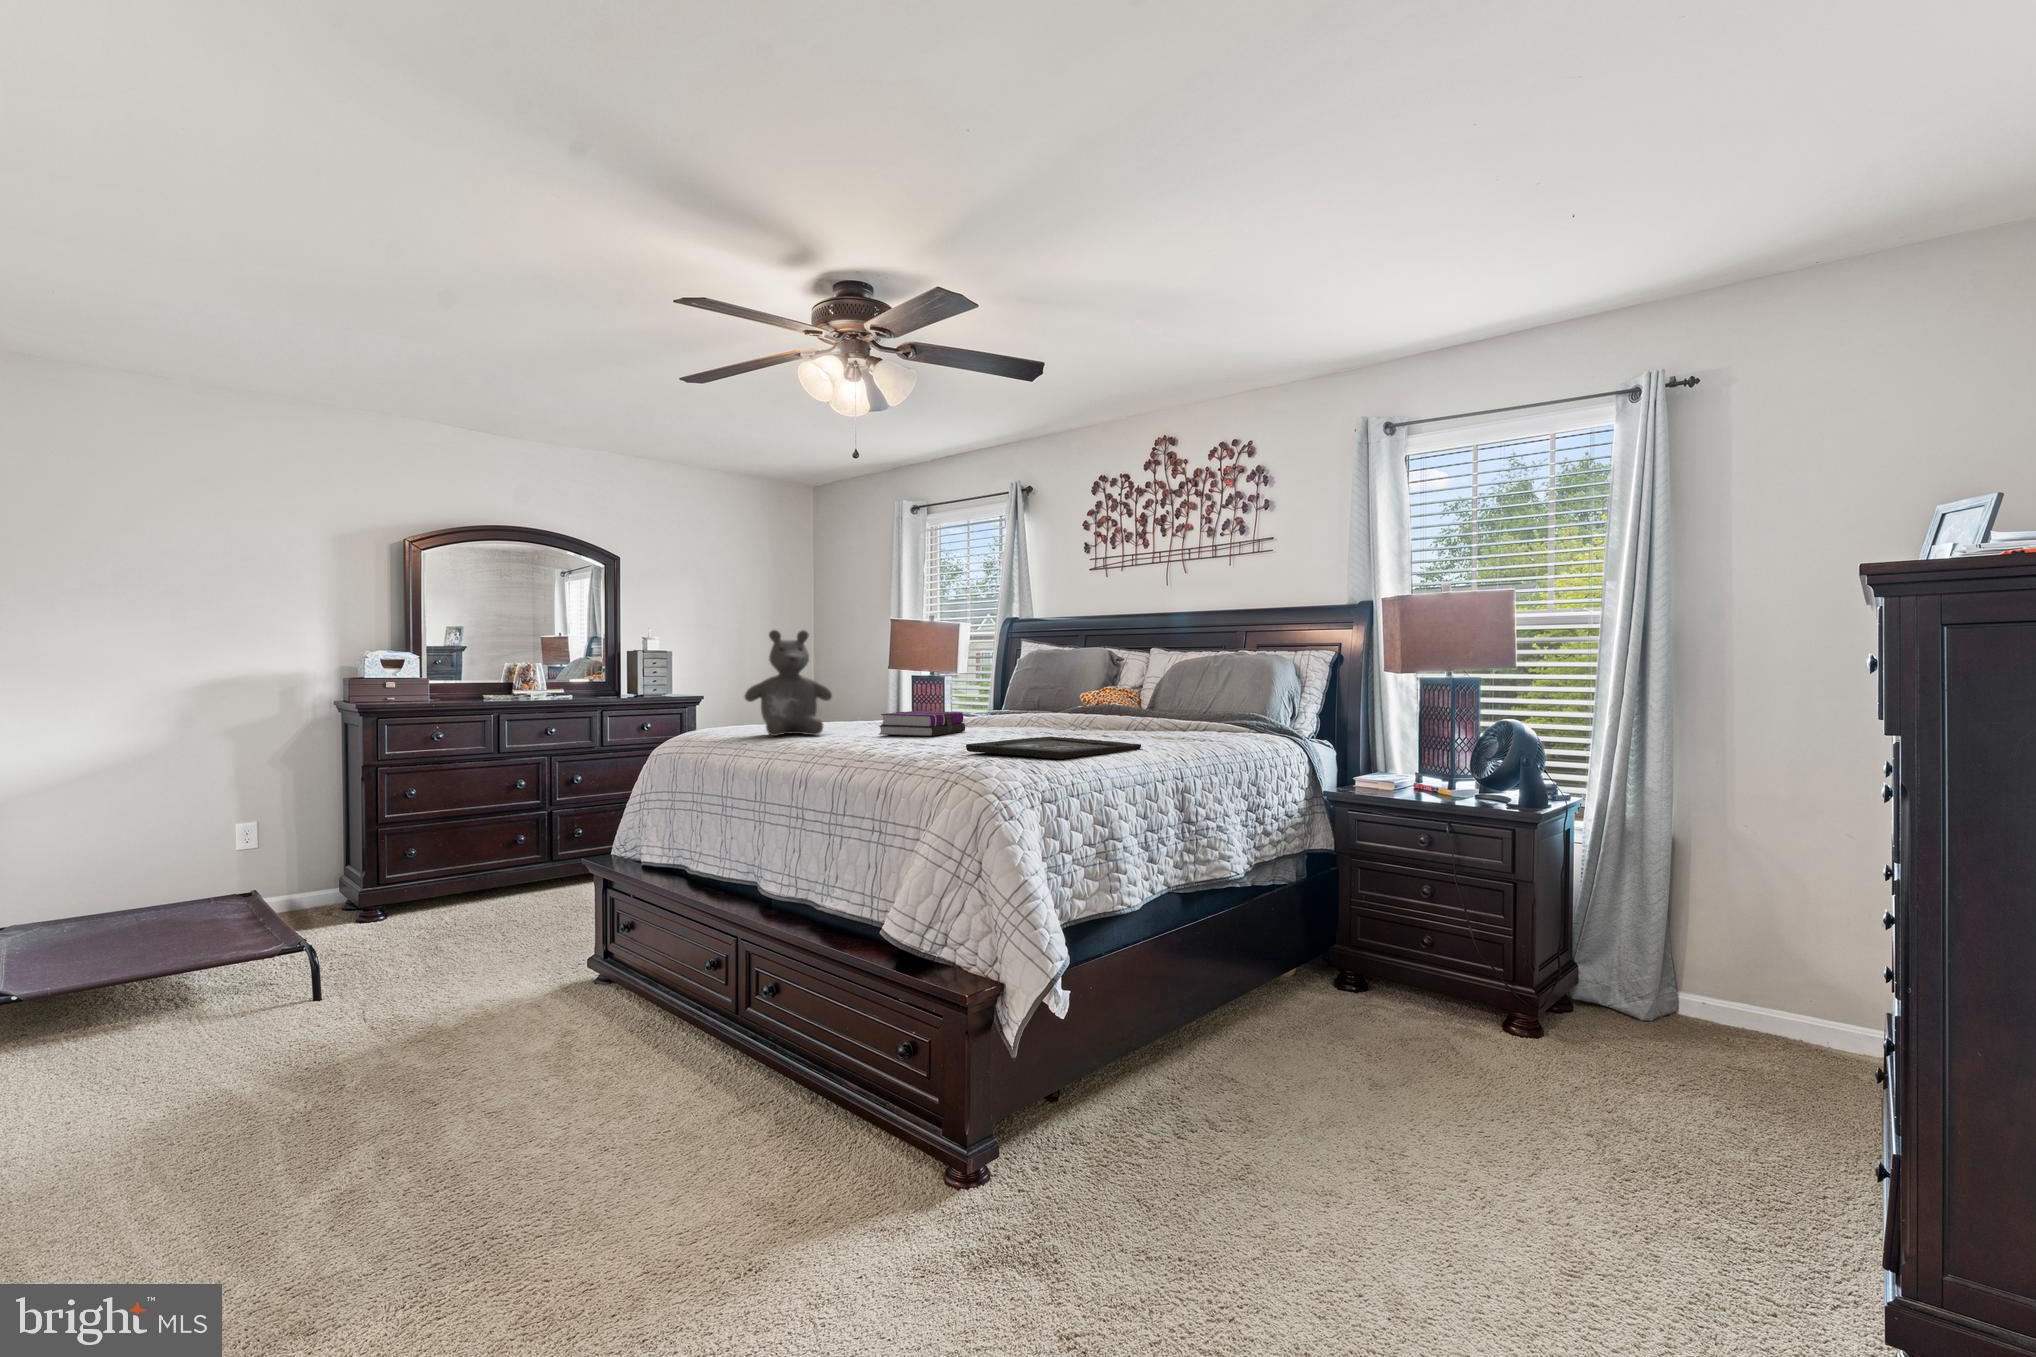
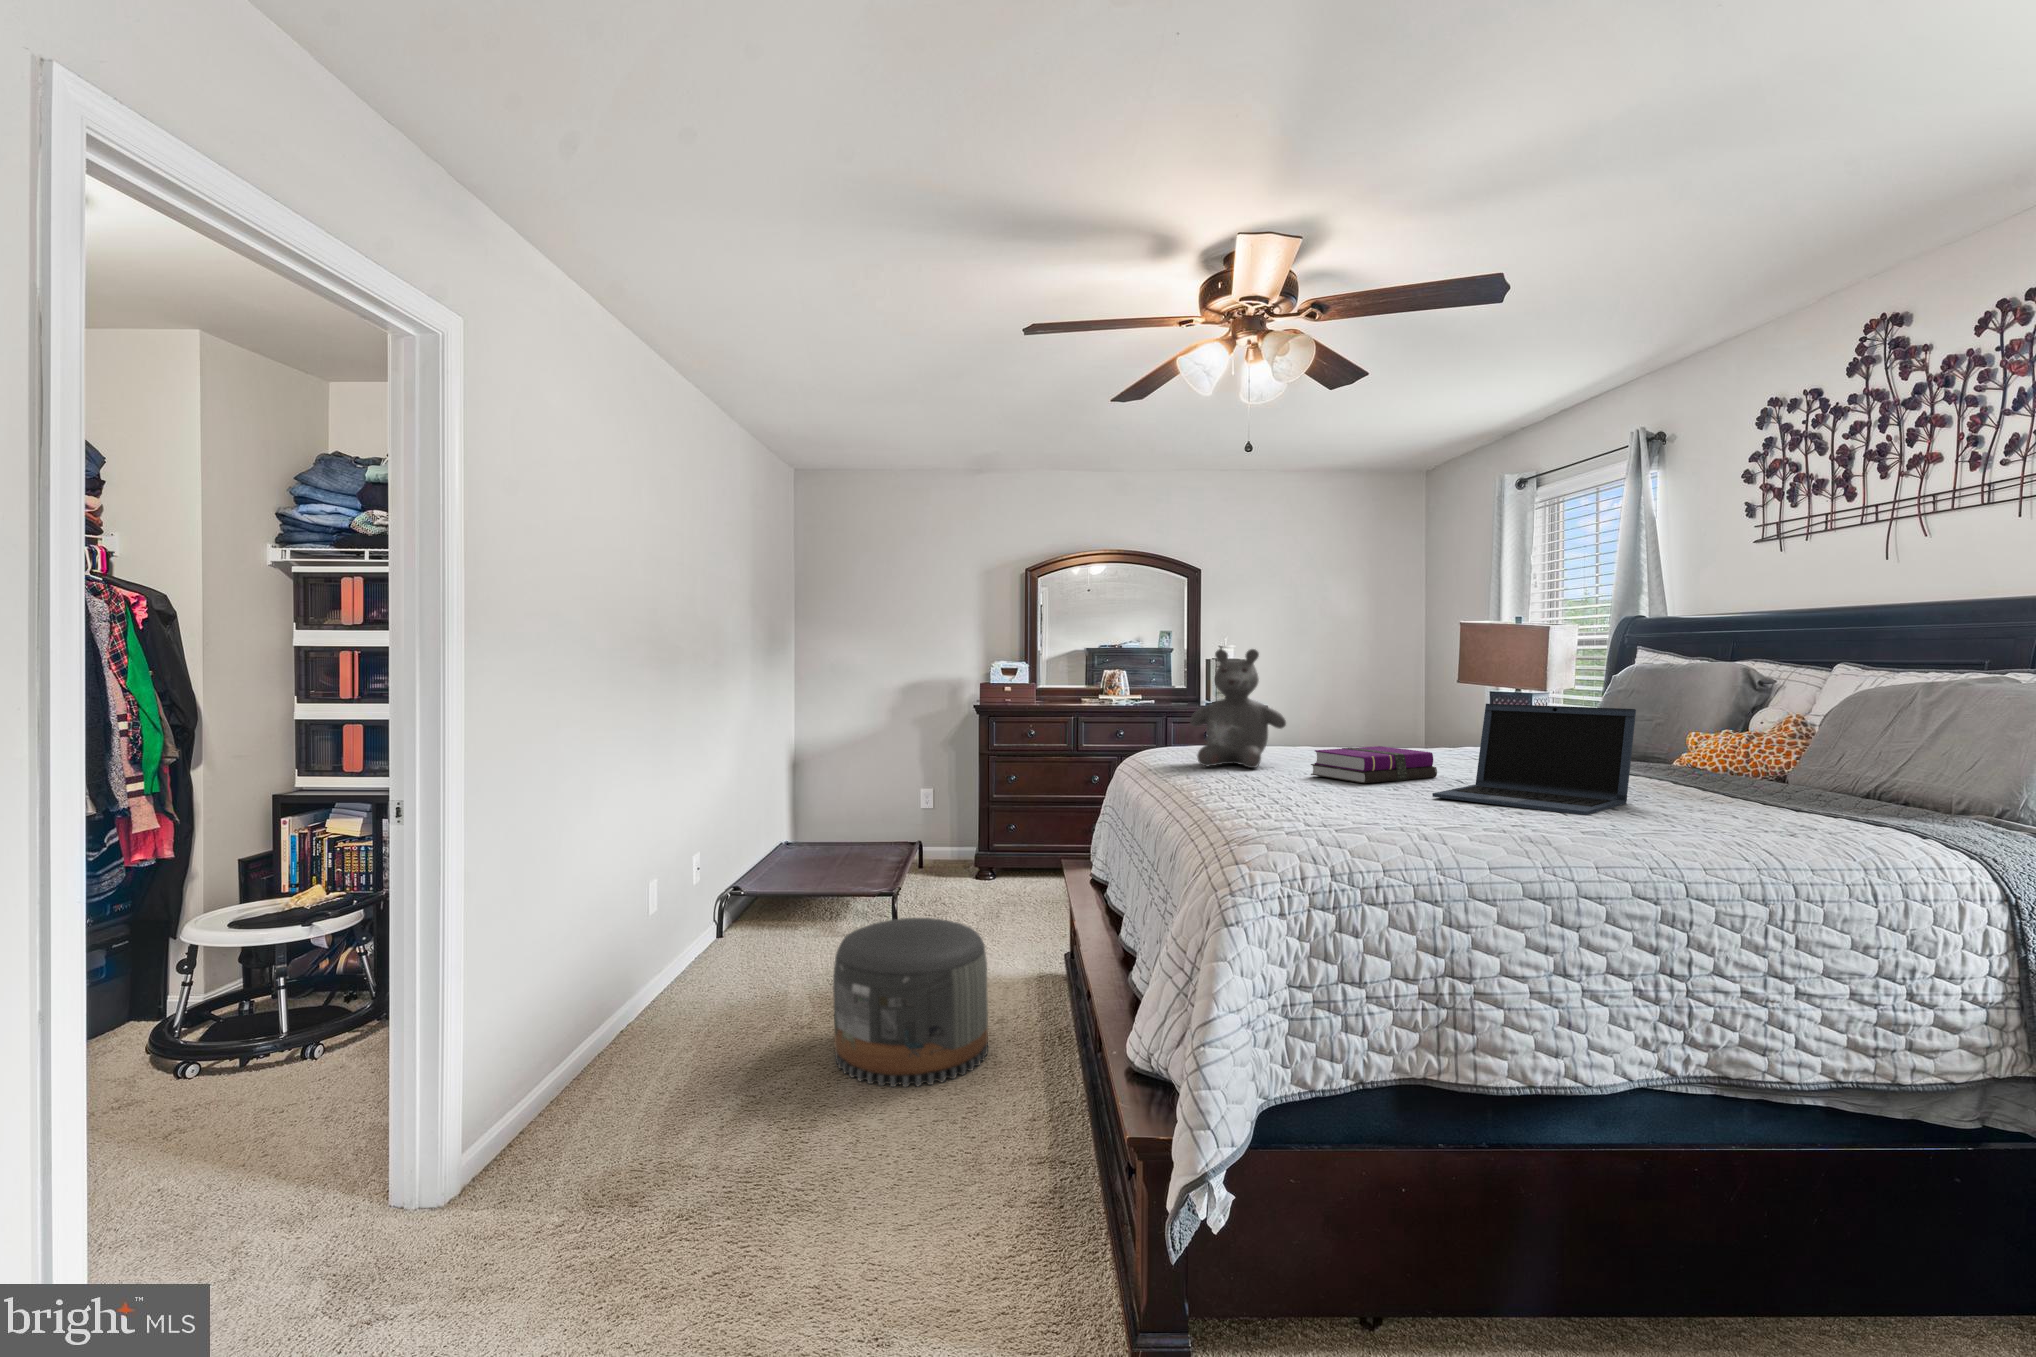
laptop: none [1000,672,1107,739] -> present [1432,704,1636,815]
tray: present [966,737,1141,759] -> none [1299,807,1580,855]
pouf: none [383,921,582,1111] -> present [833,918,988,1087]

